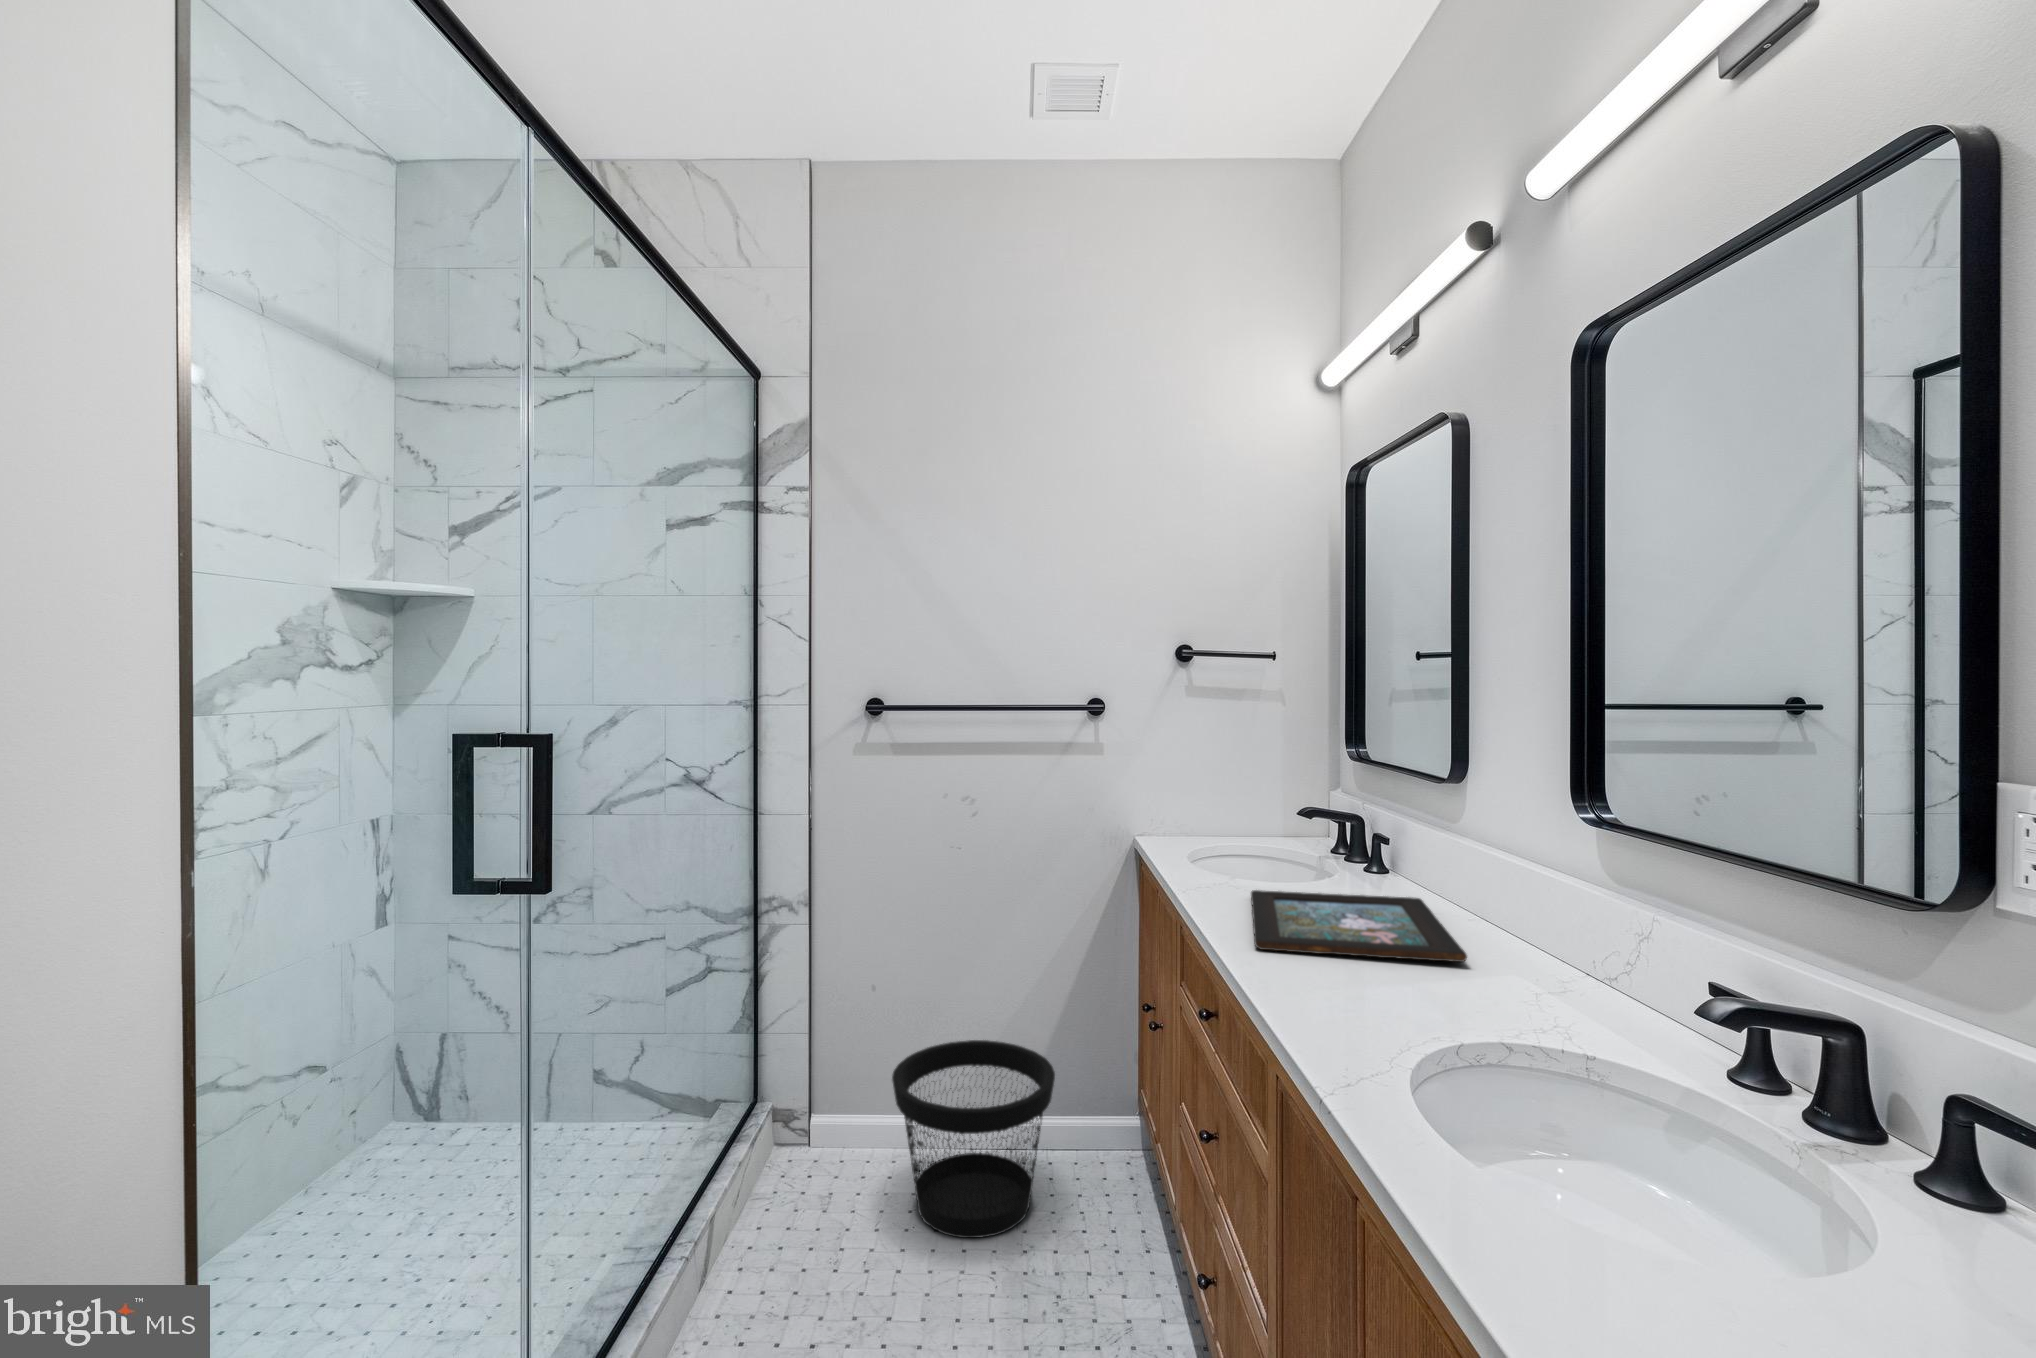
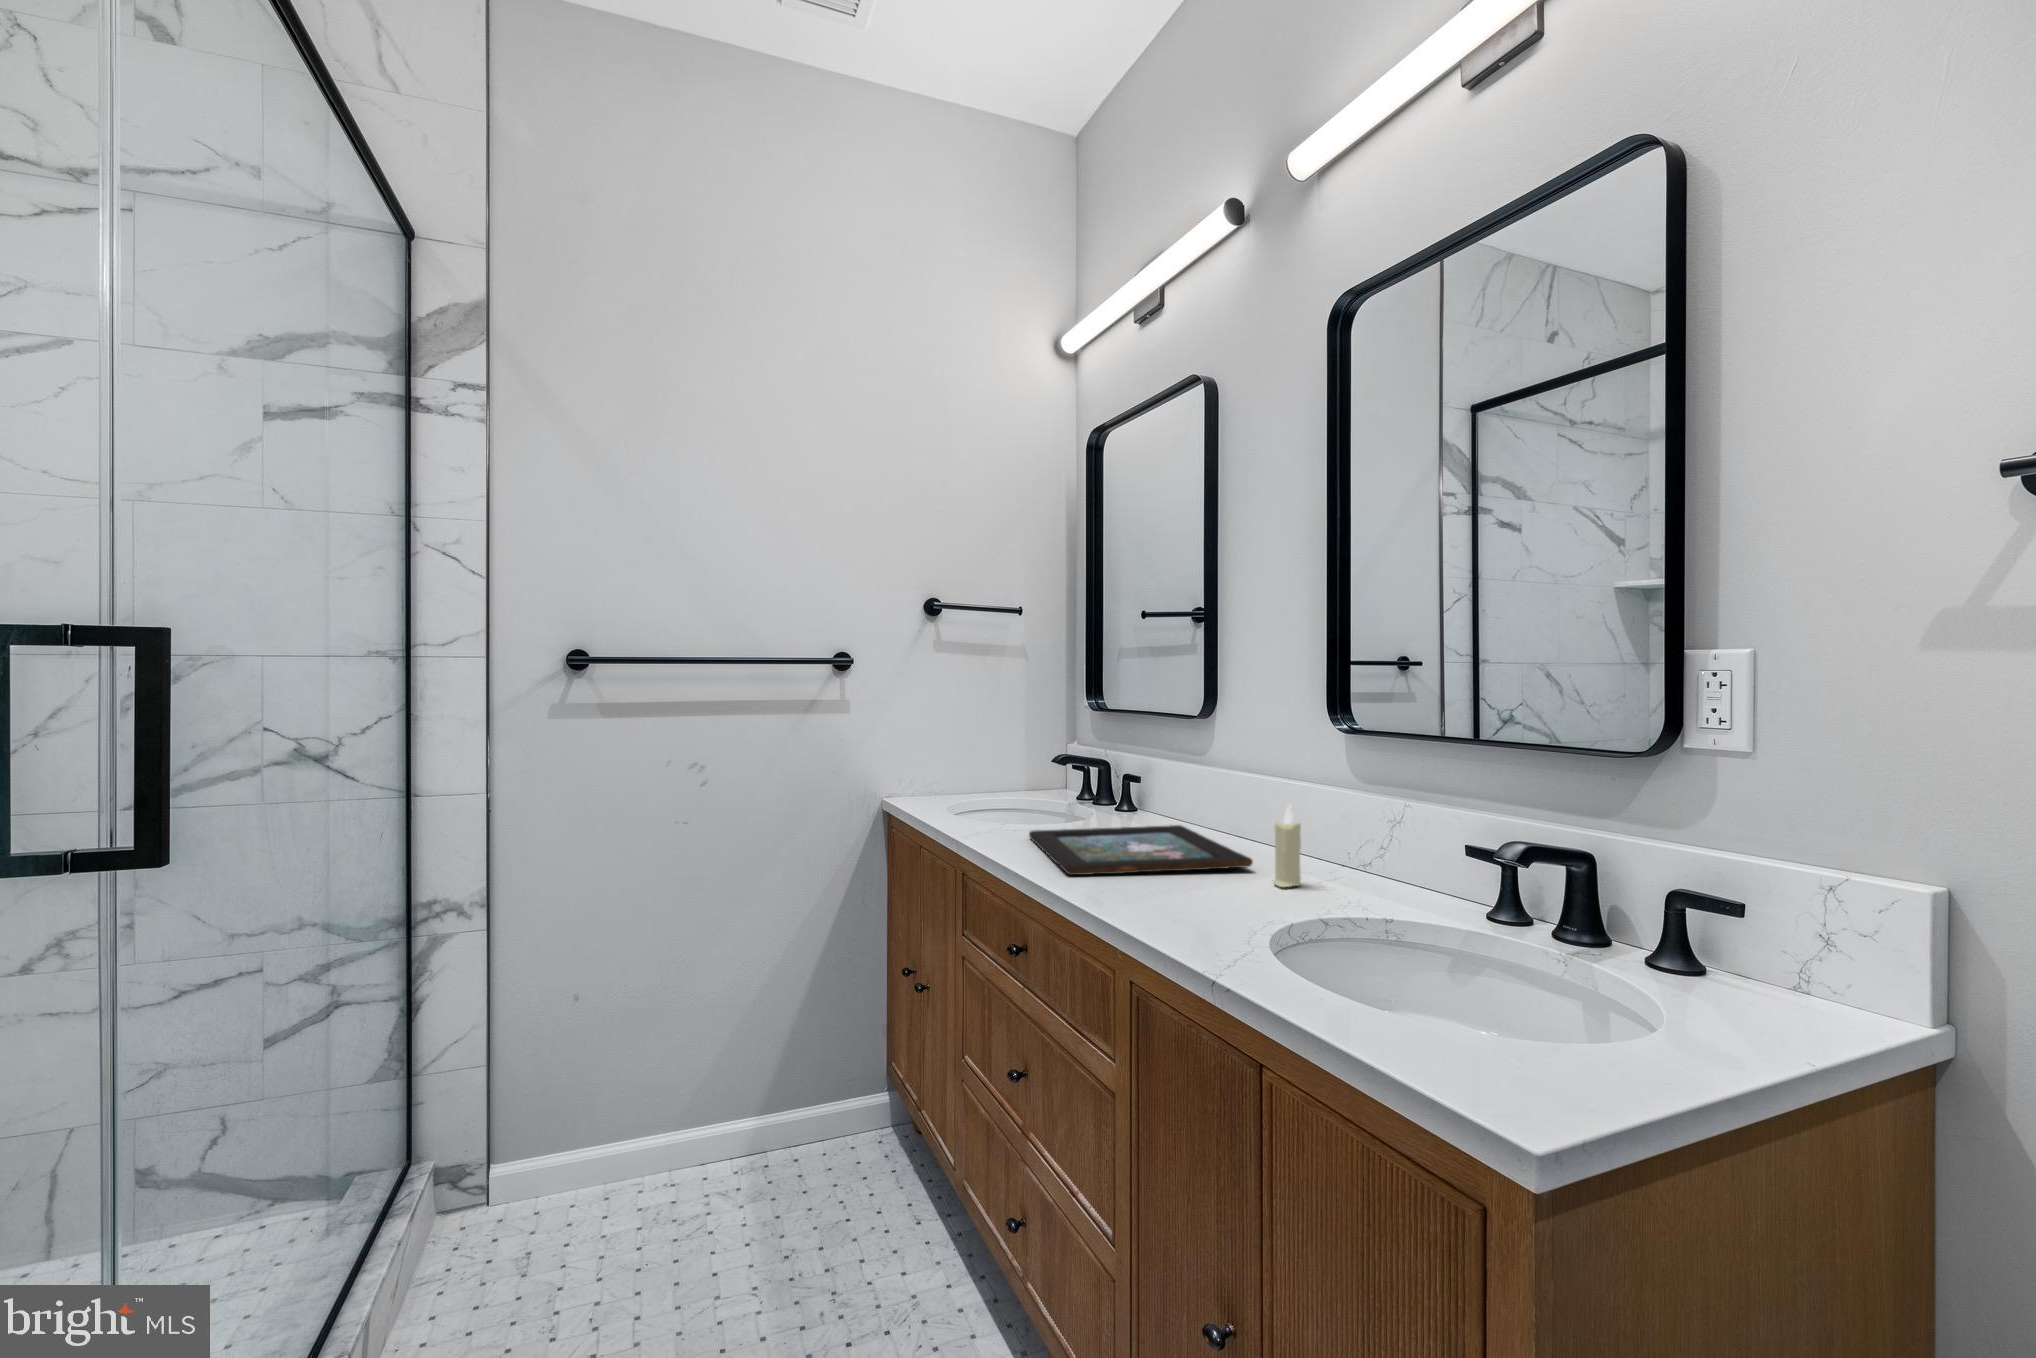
candle: none [1478,904,1512,994] -> present [1274,806,1301,887]
wastebasket: present [892,1040,1055,1238] -> none [612,1037,808,1262]

